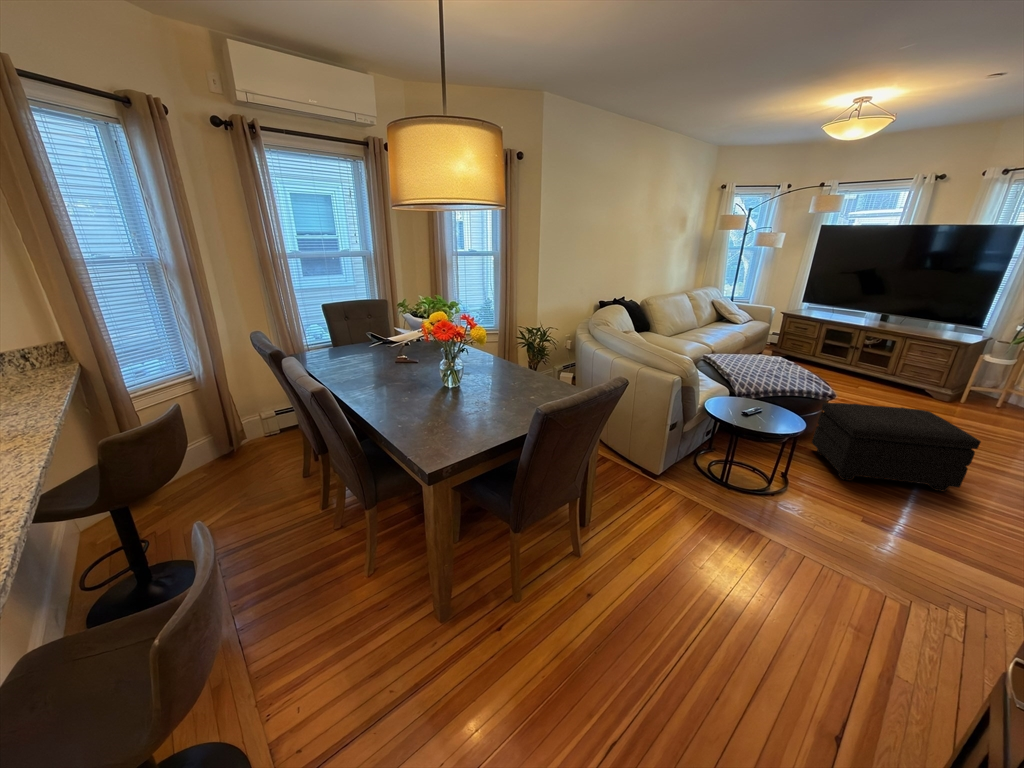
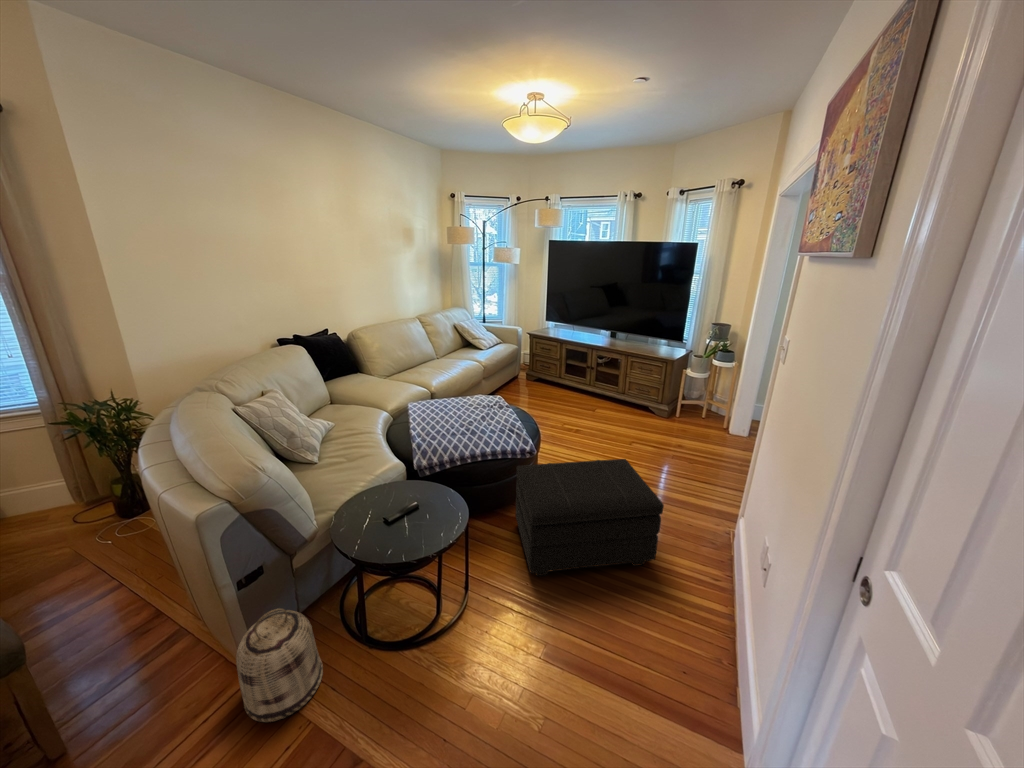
basket: none [666,442,713,503] -> present [236,609,323,722]

